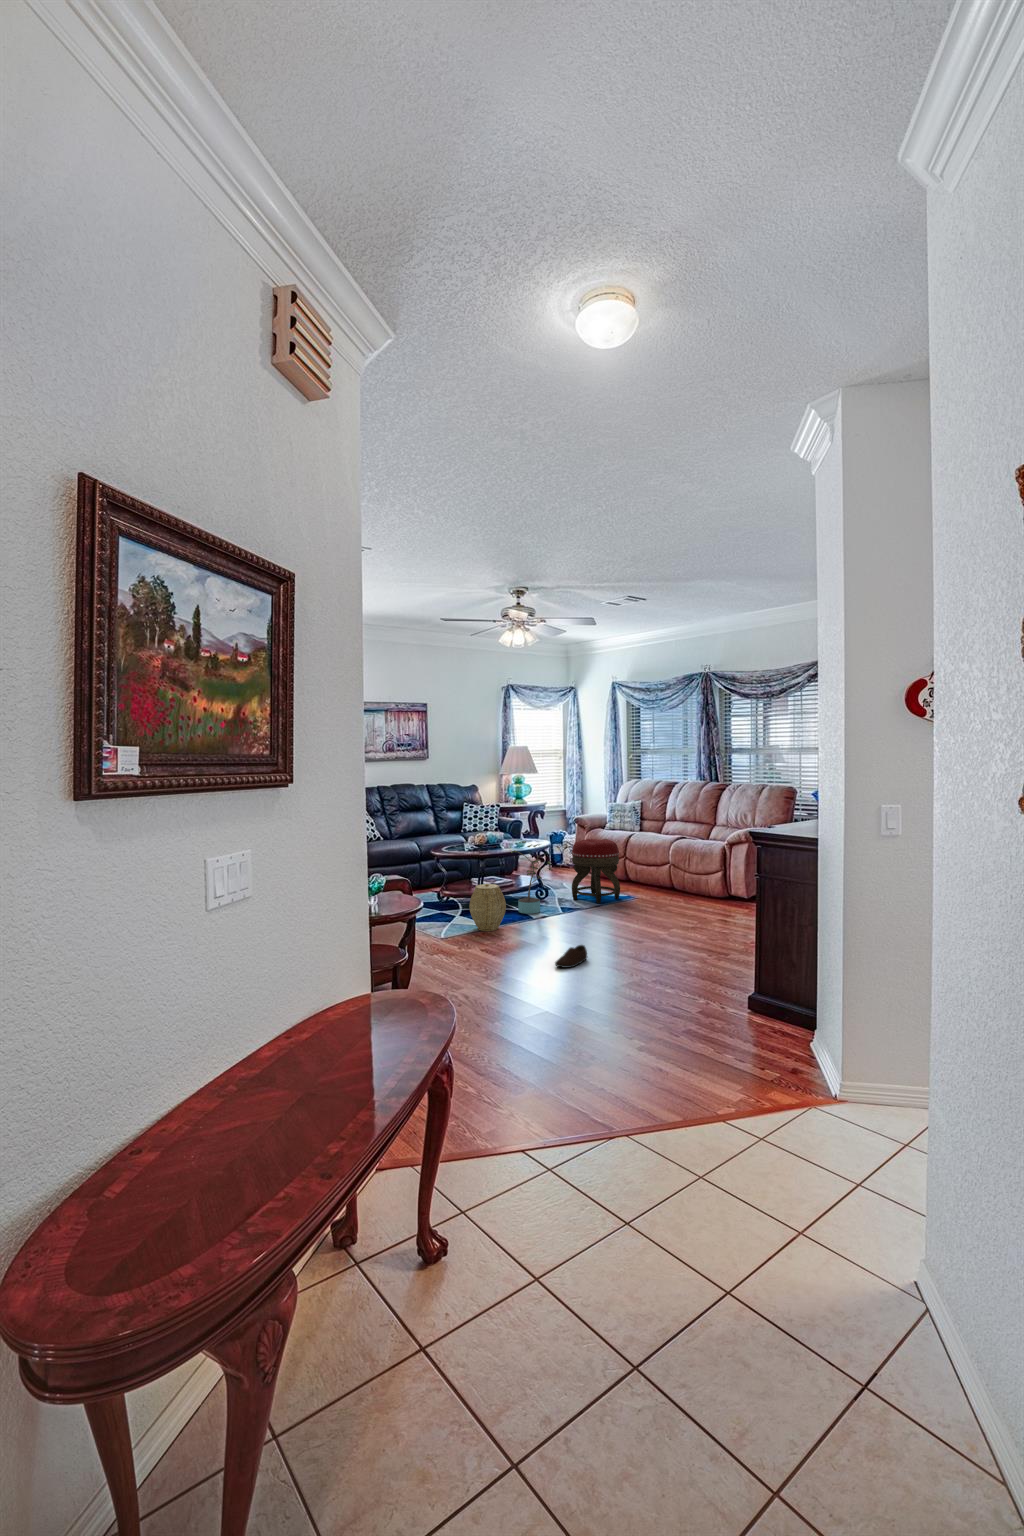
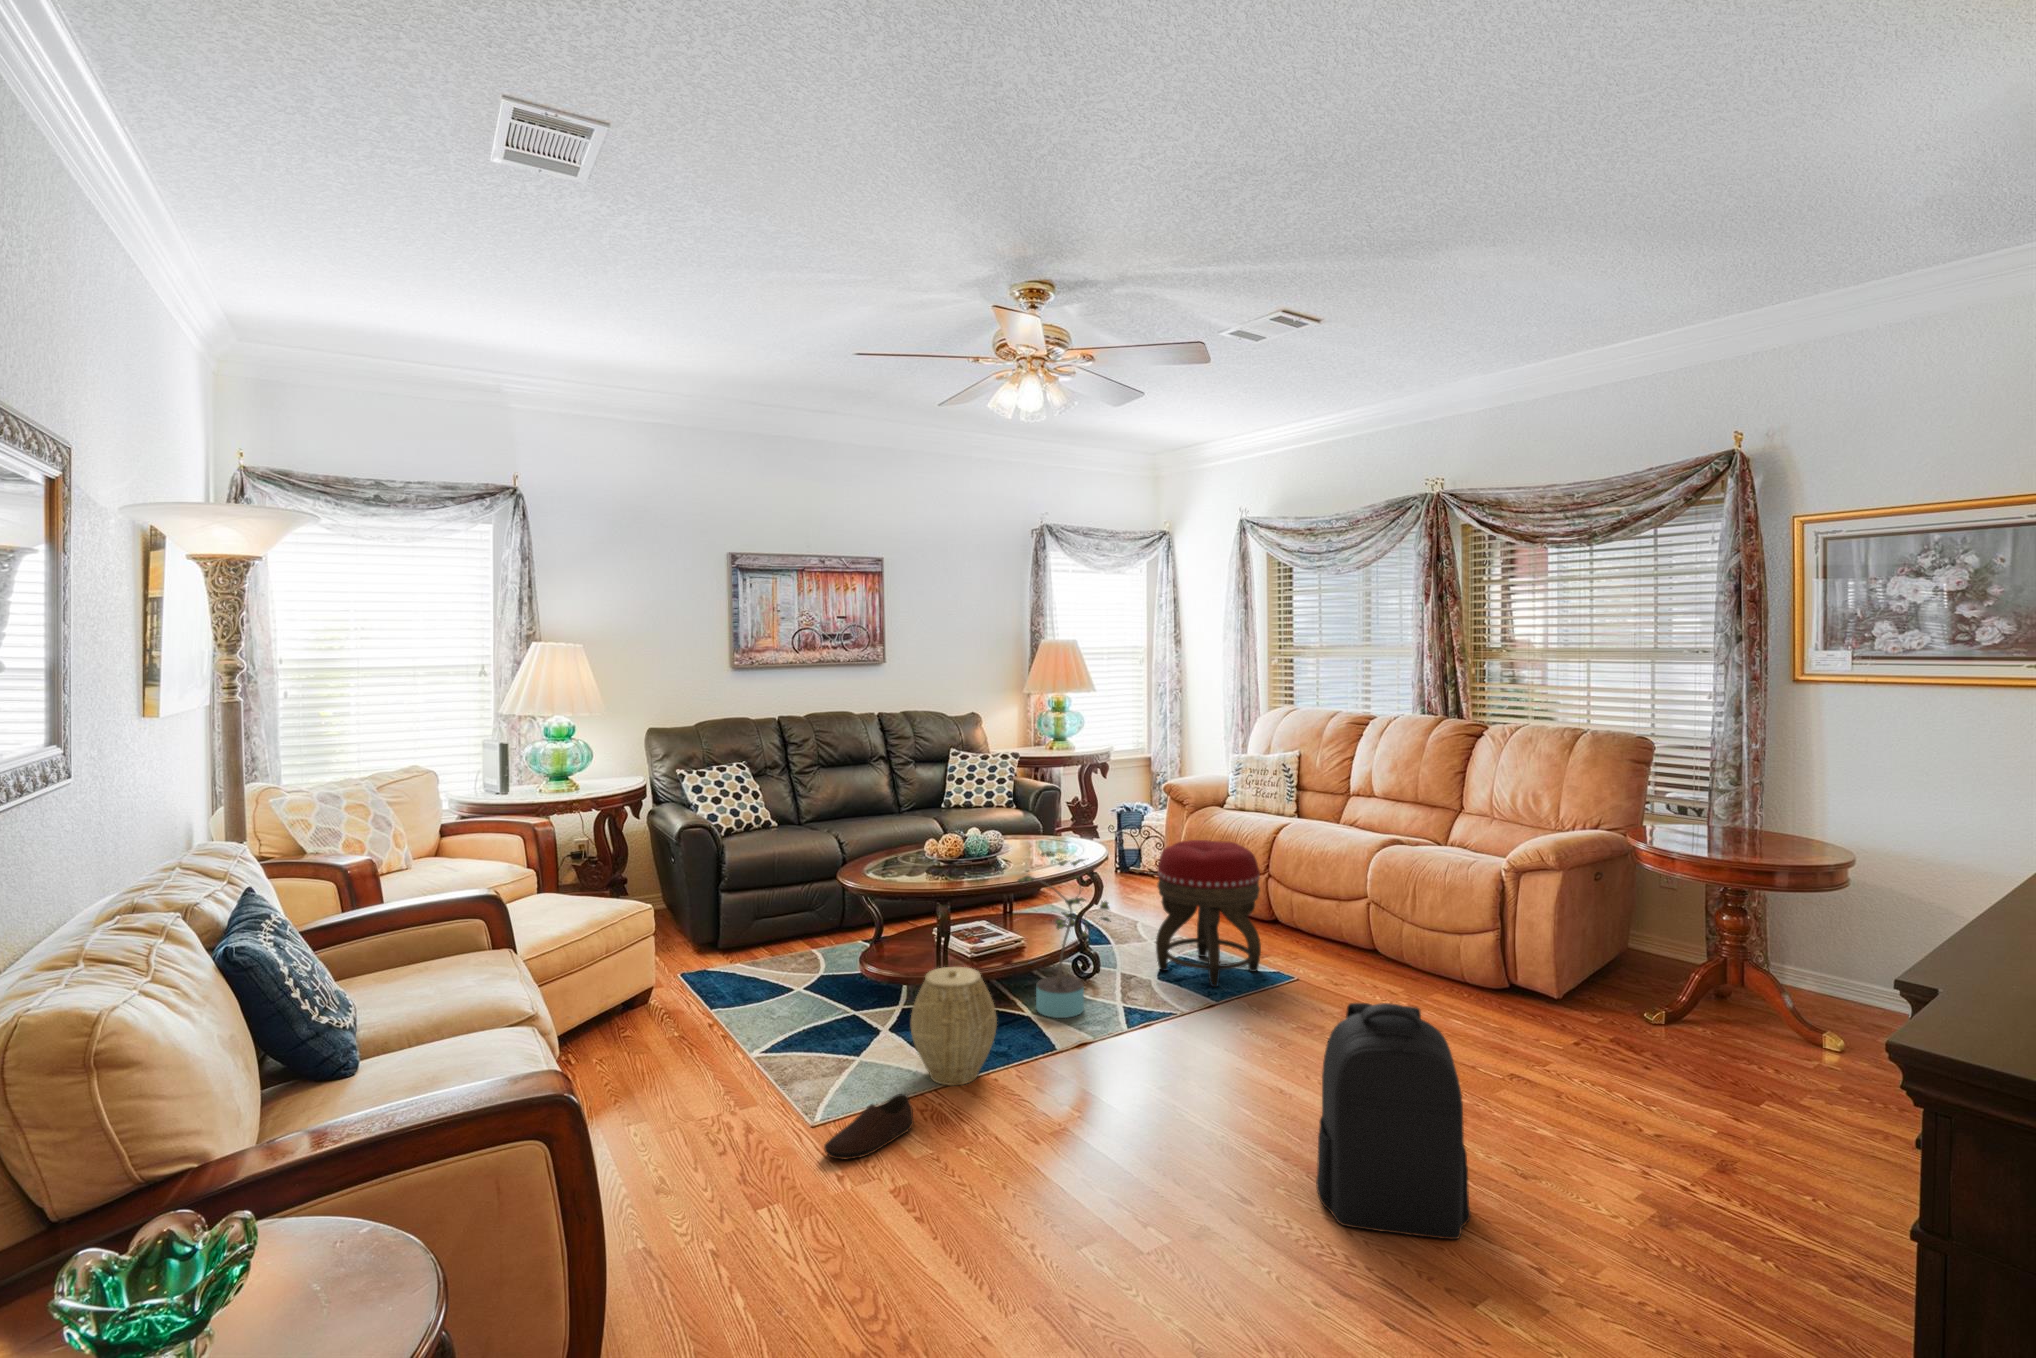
backpack: none [633,875,686,954] -> present [1316,1003,1471,1239]
shoe: present [555,945,587,968] -> present [824,1094,914,1160]

